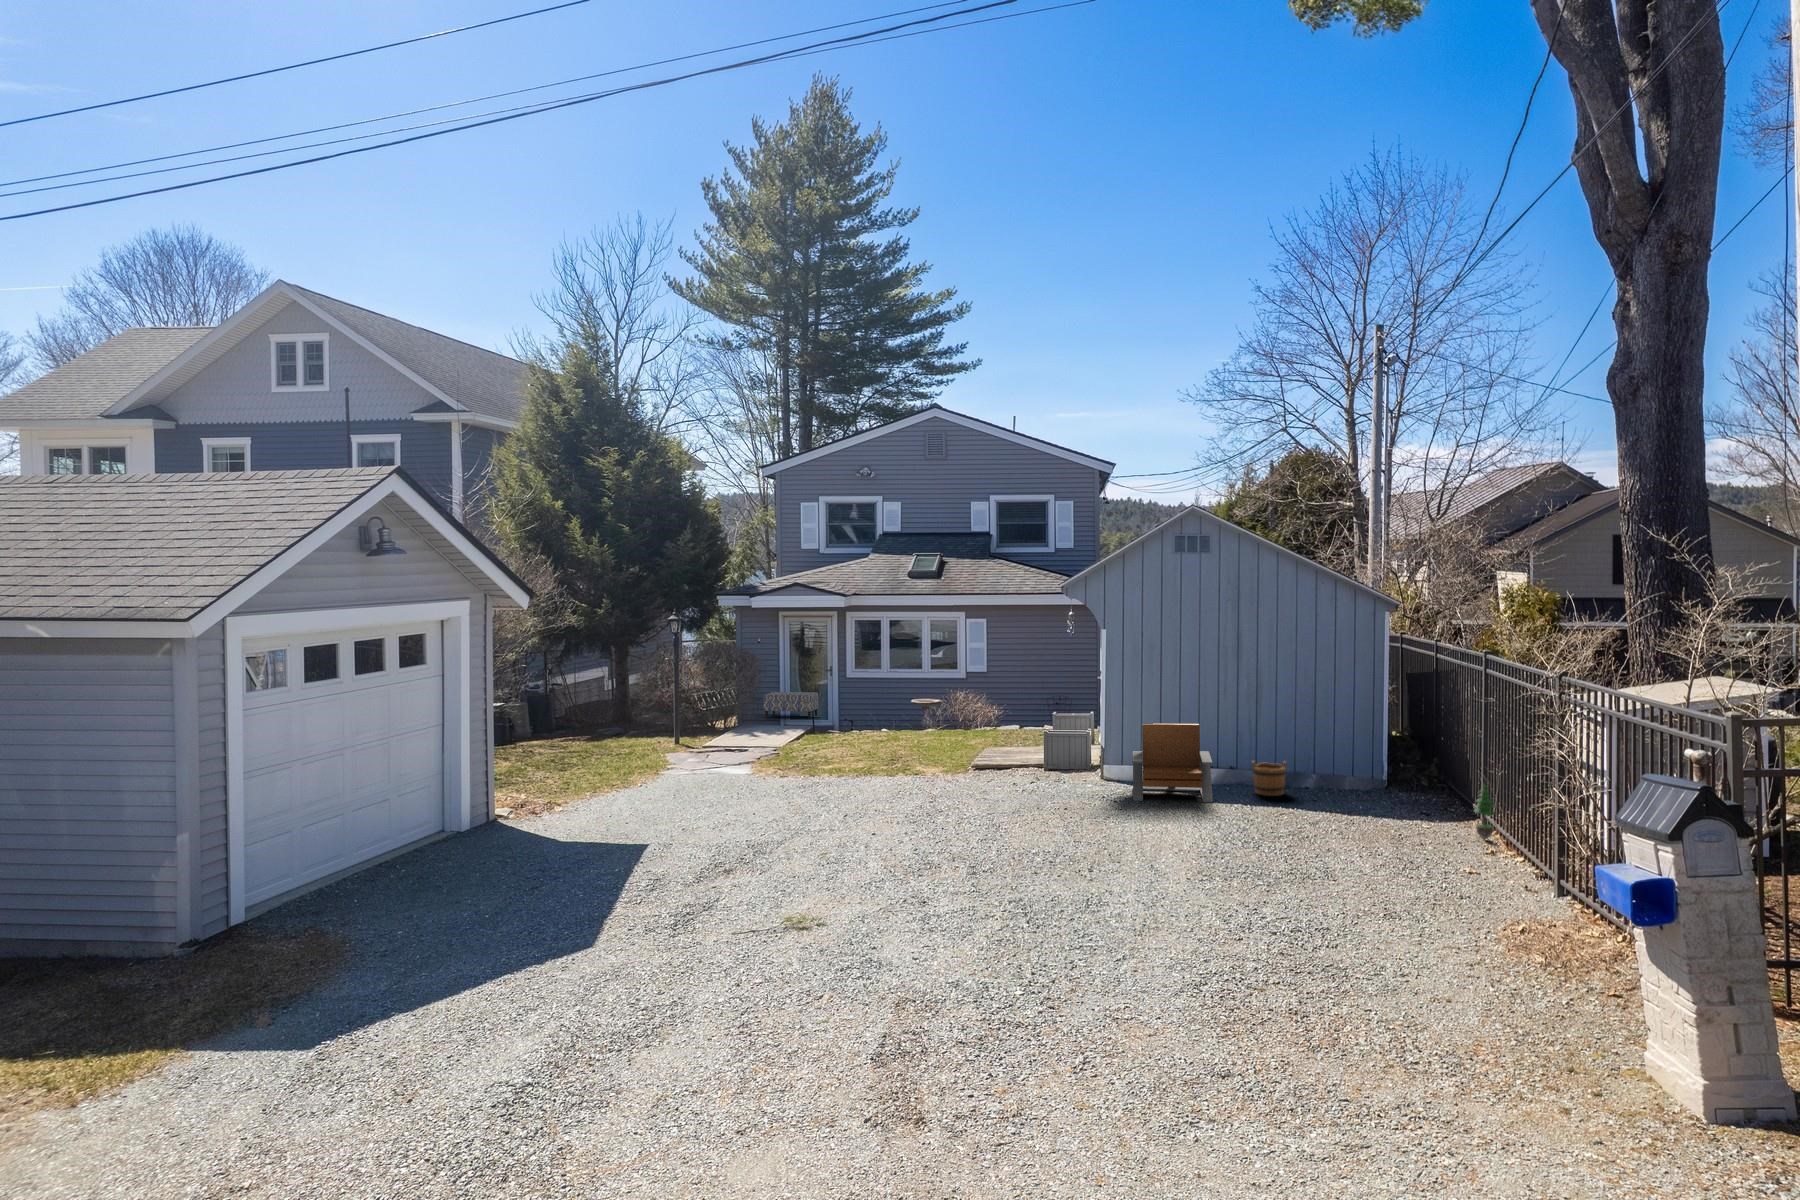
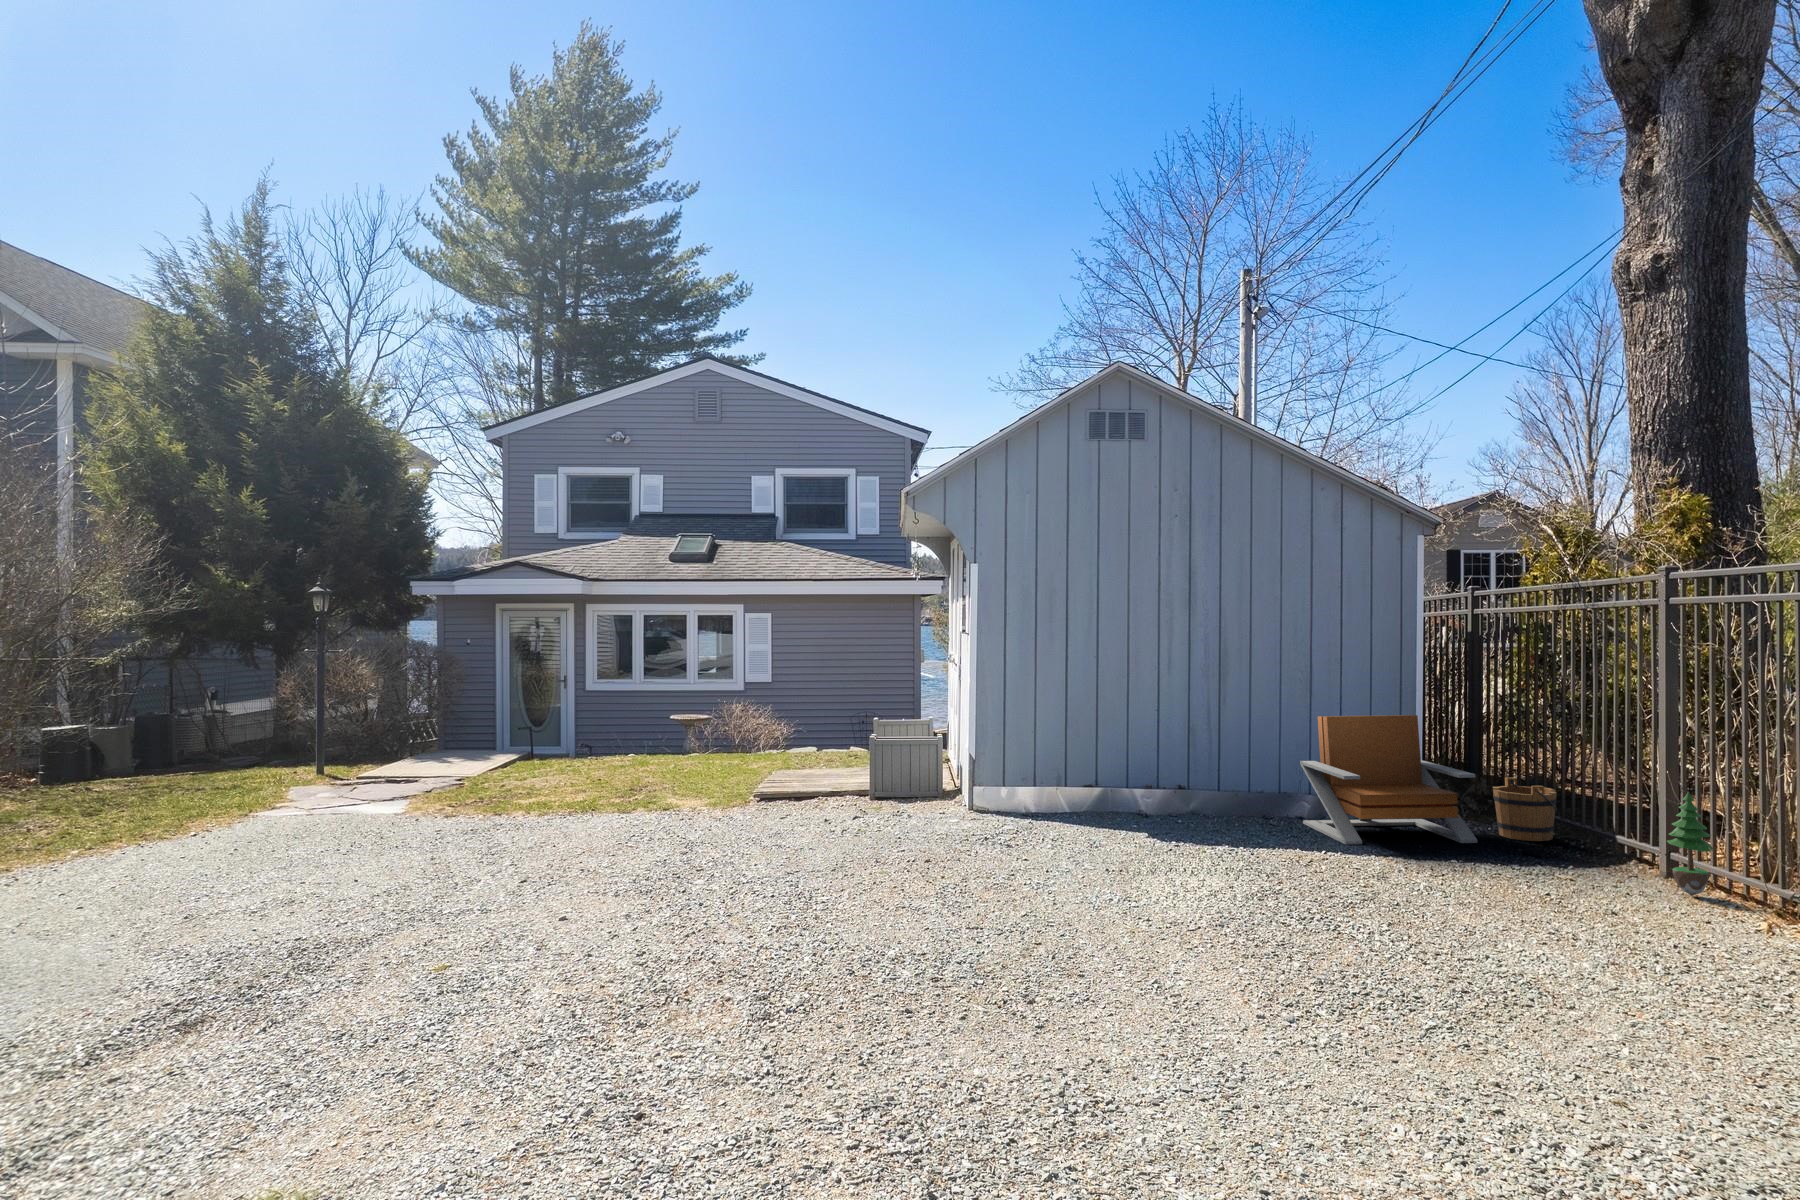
bench: present [763,692,818,719] -> none [460,709,542,746]
lounge chair: present [1132,723,1213,803] -> present [1300,715,1477,844]
bucket: present [1252,761,1286,796] -> present [1493,778,1557,841]

